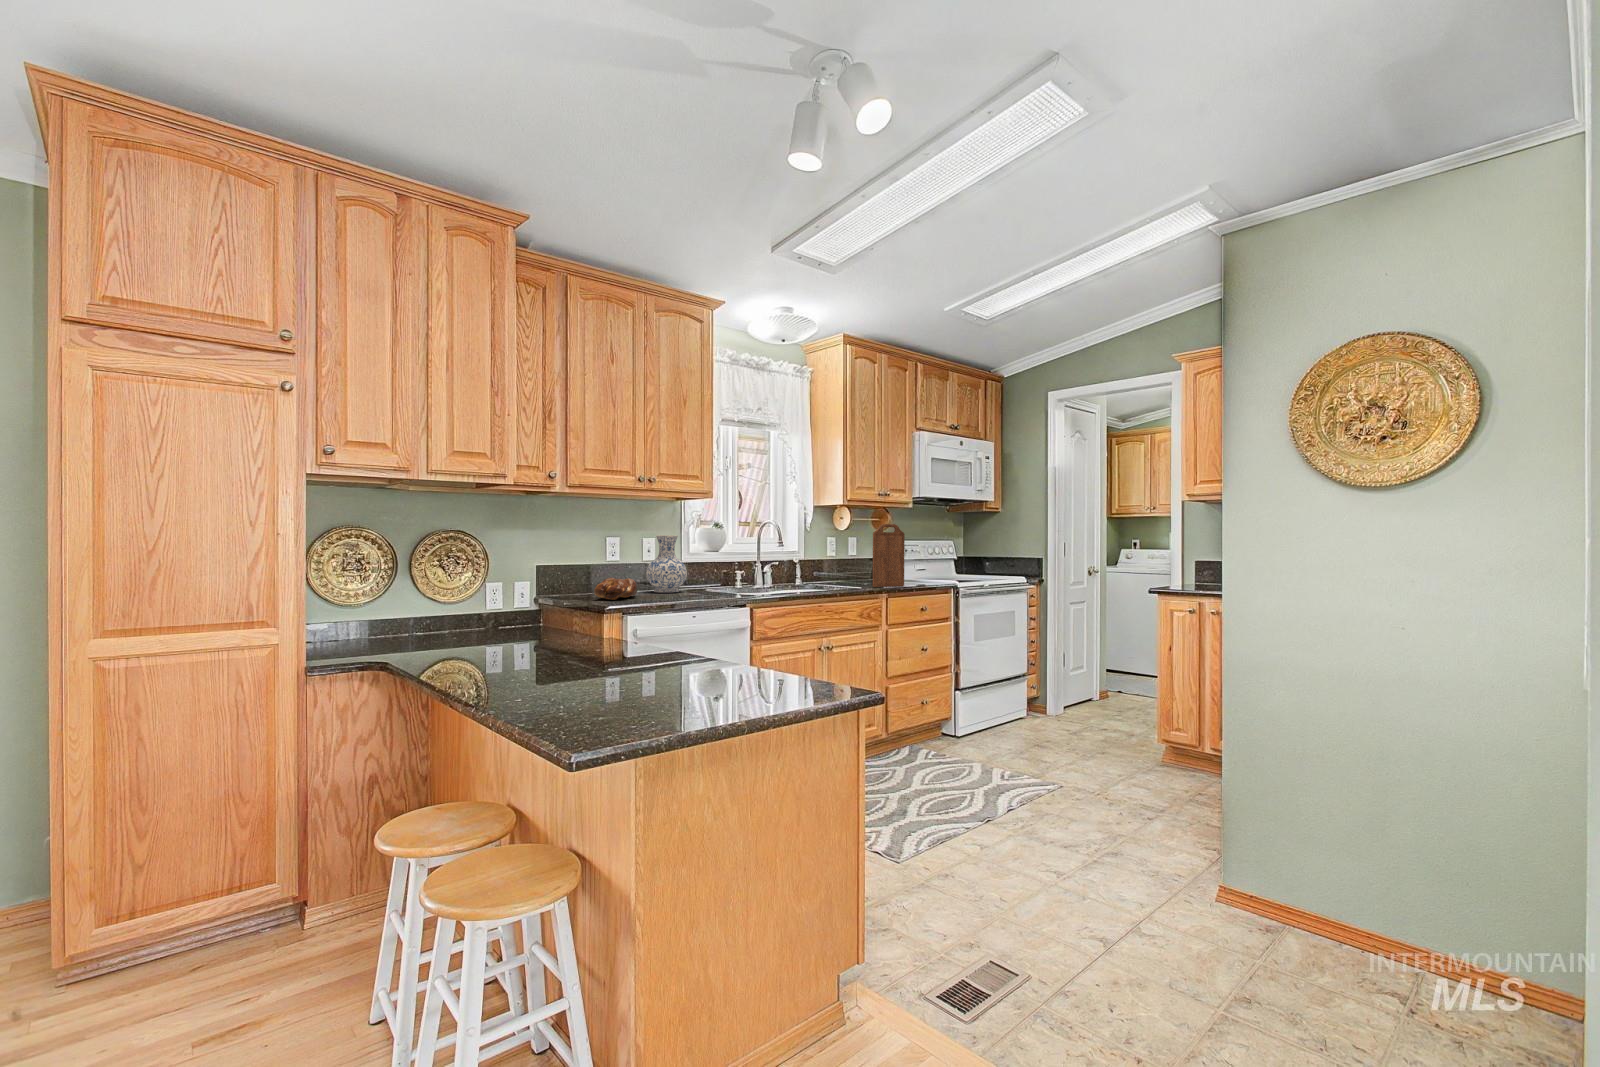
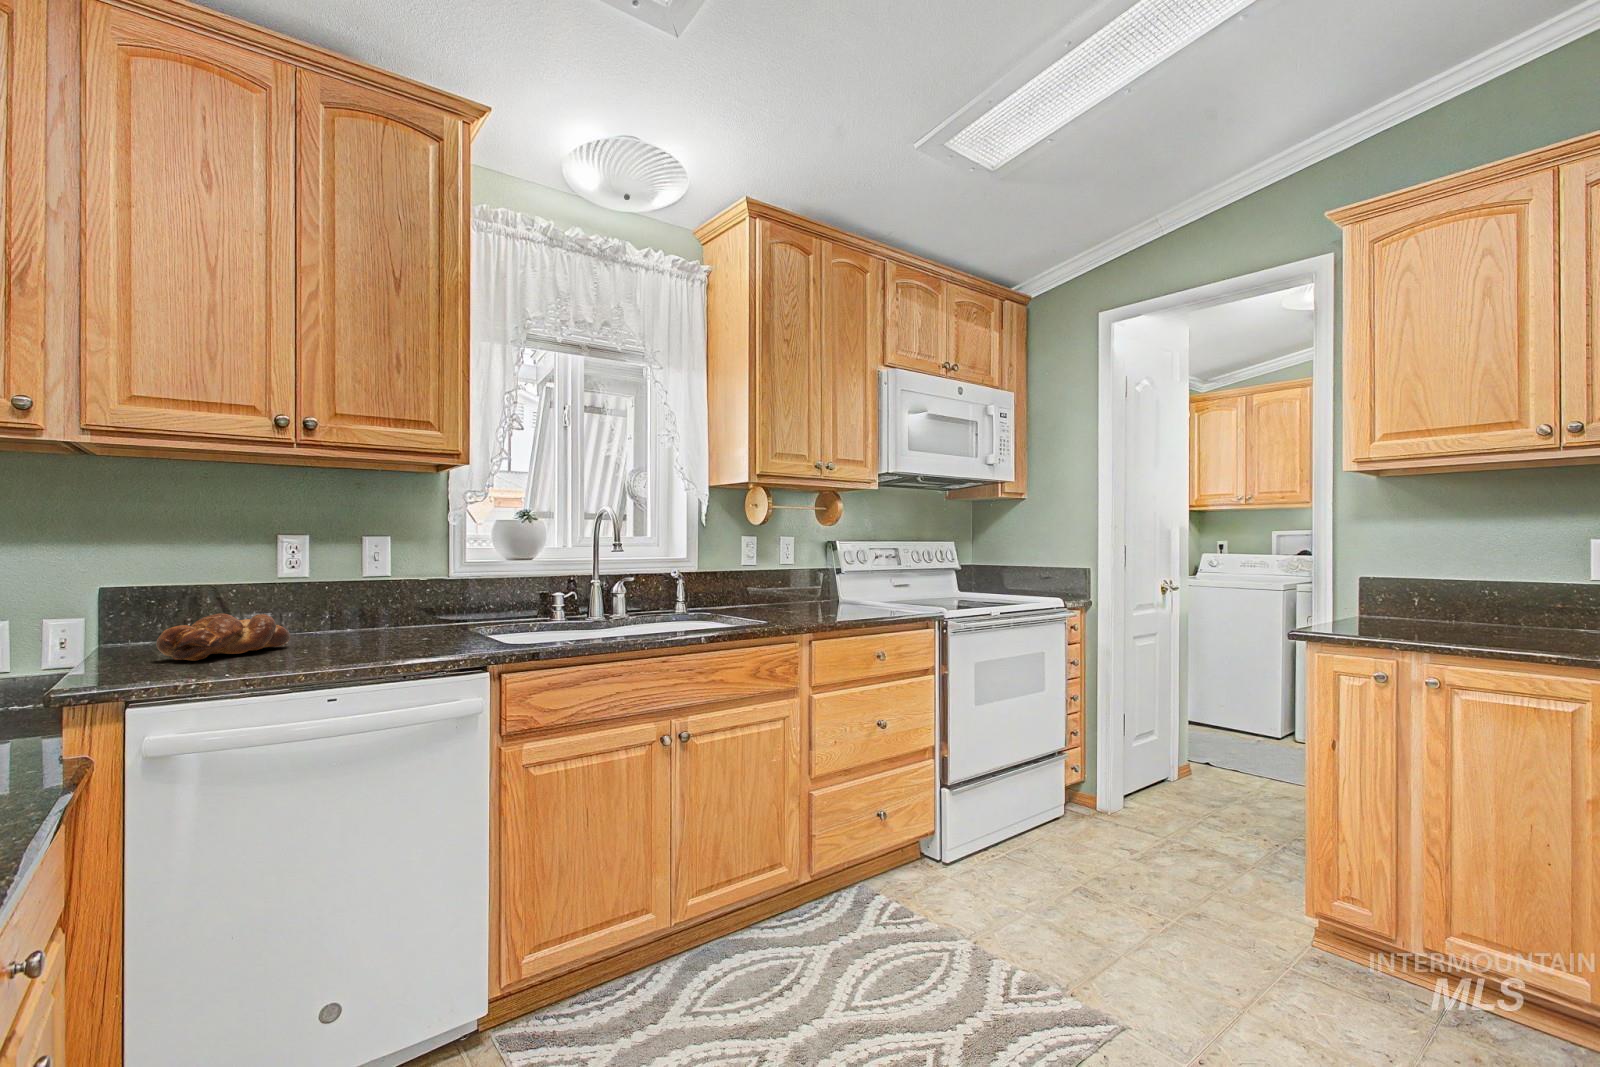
cutting board: present [872,524,905,587] -> none [789,513,847,621]
vase: present [646,535,687,593] -> none [350,531,432,636]

